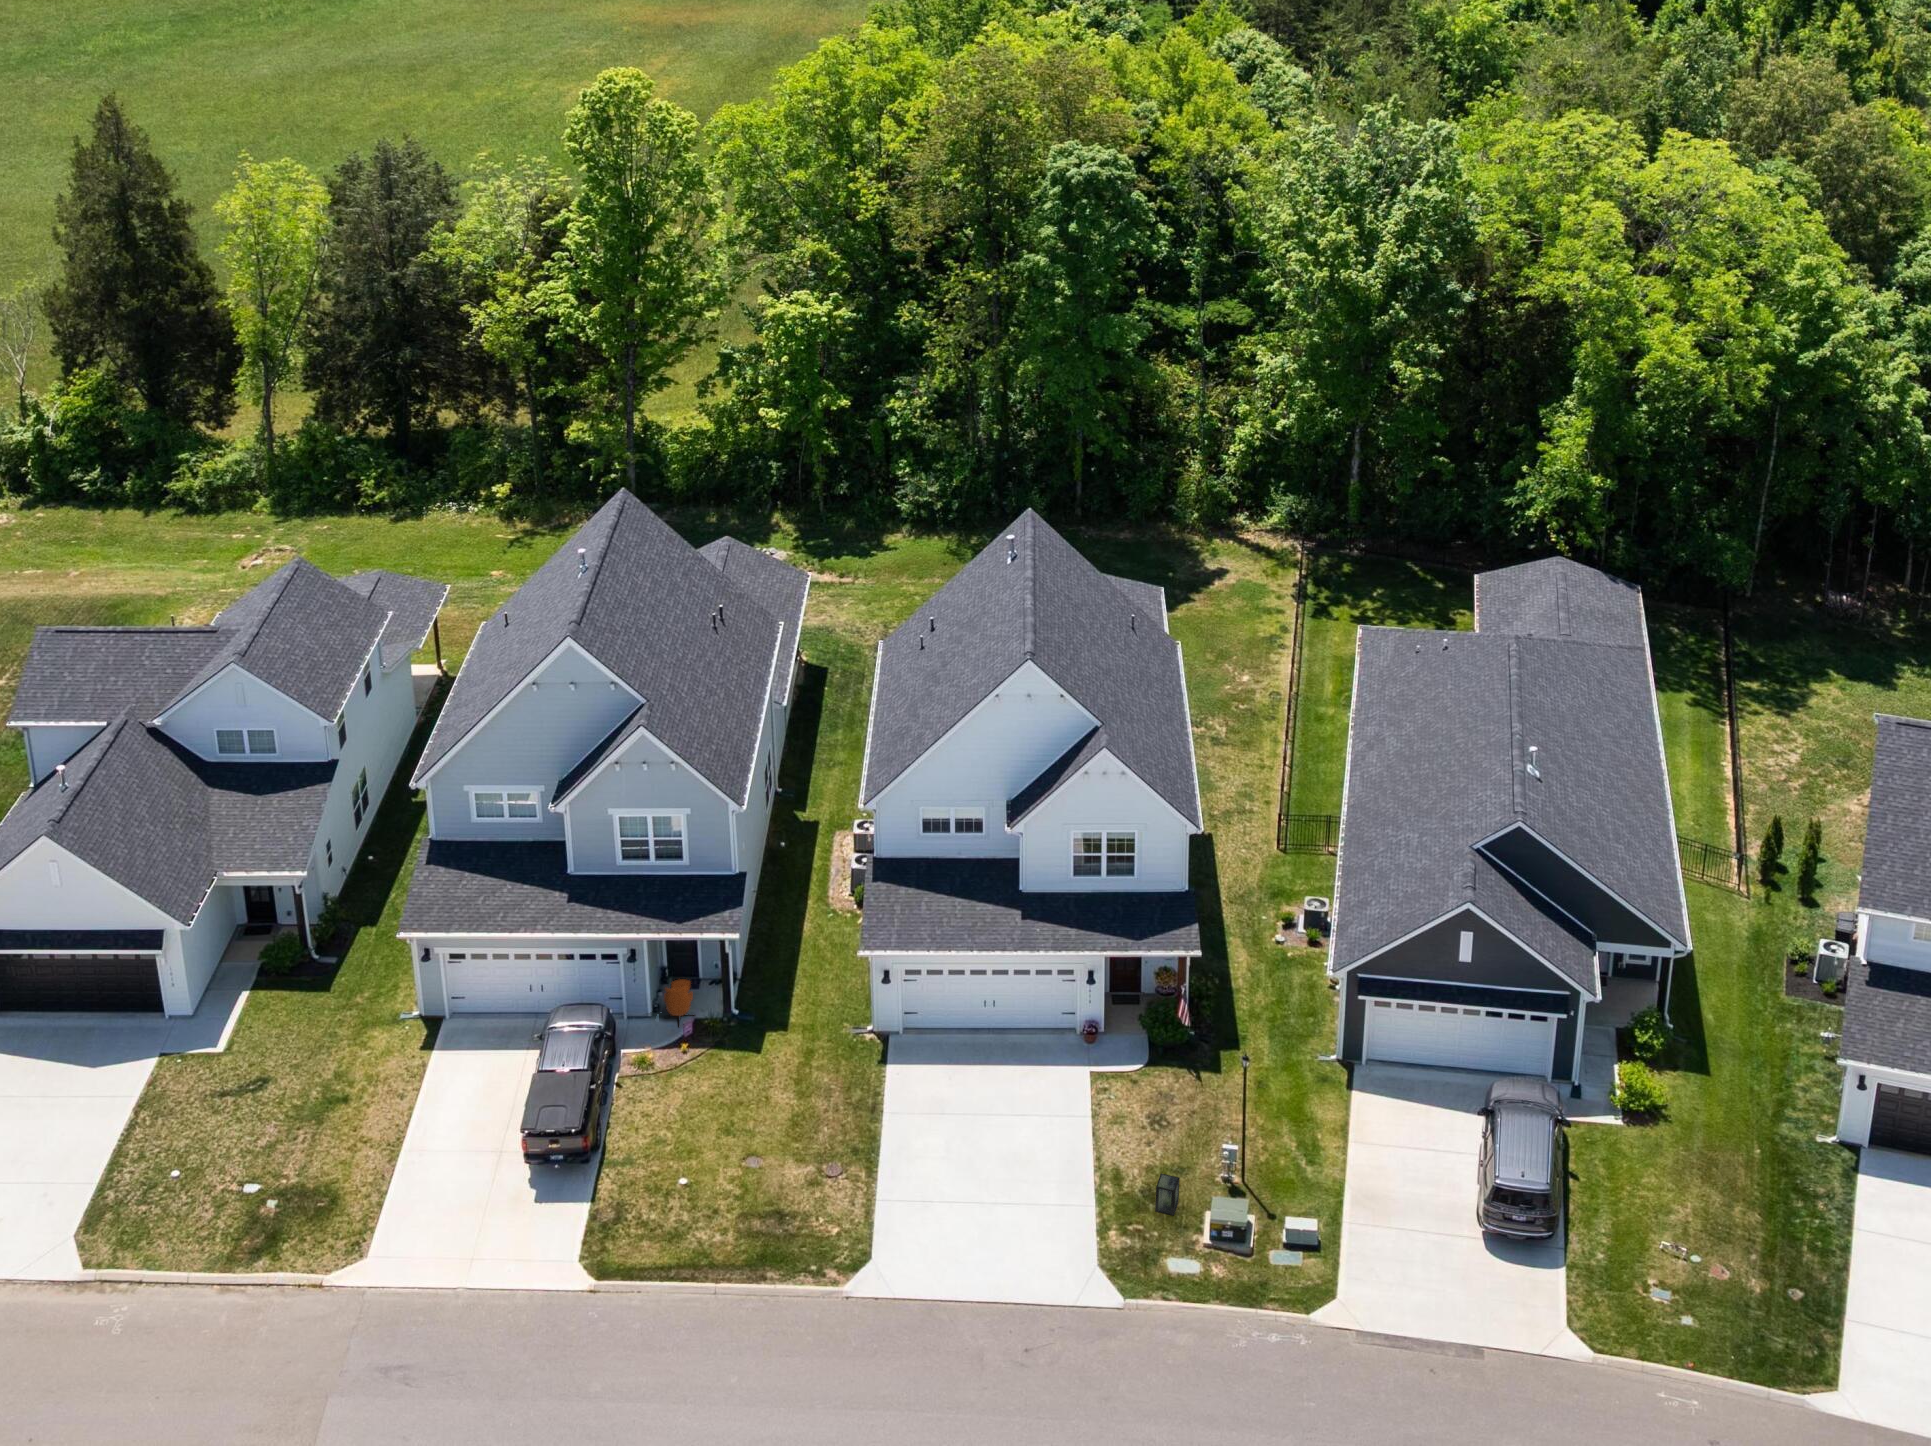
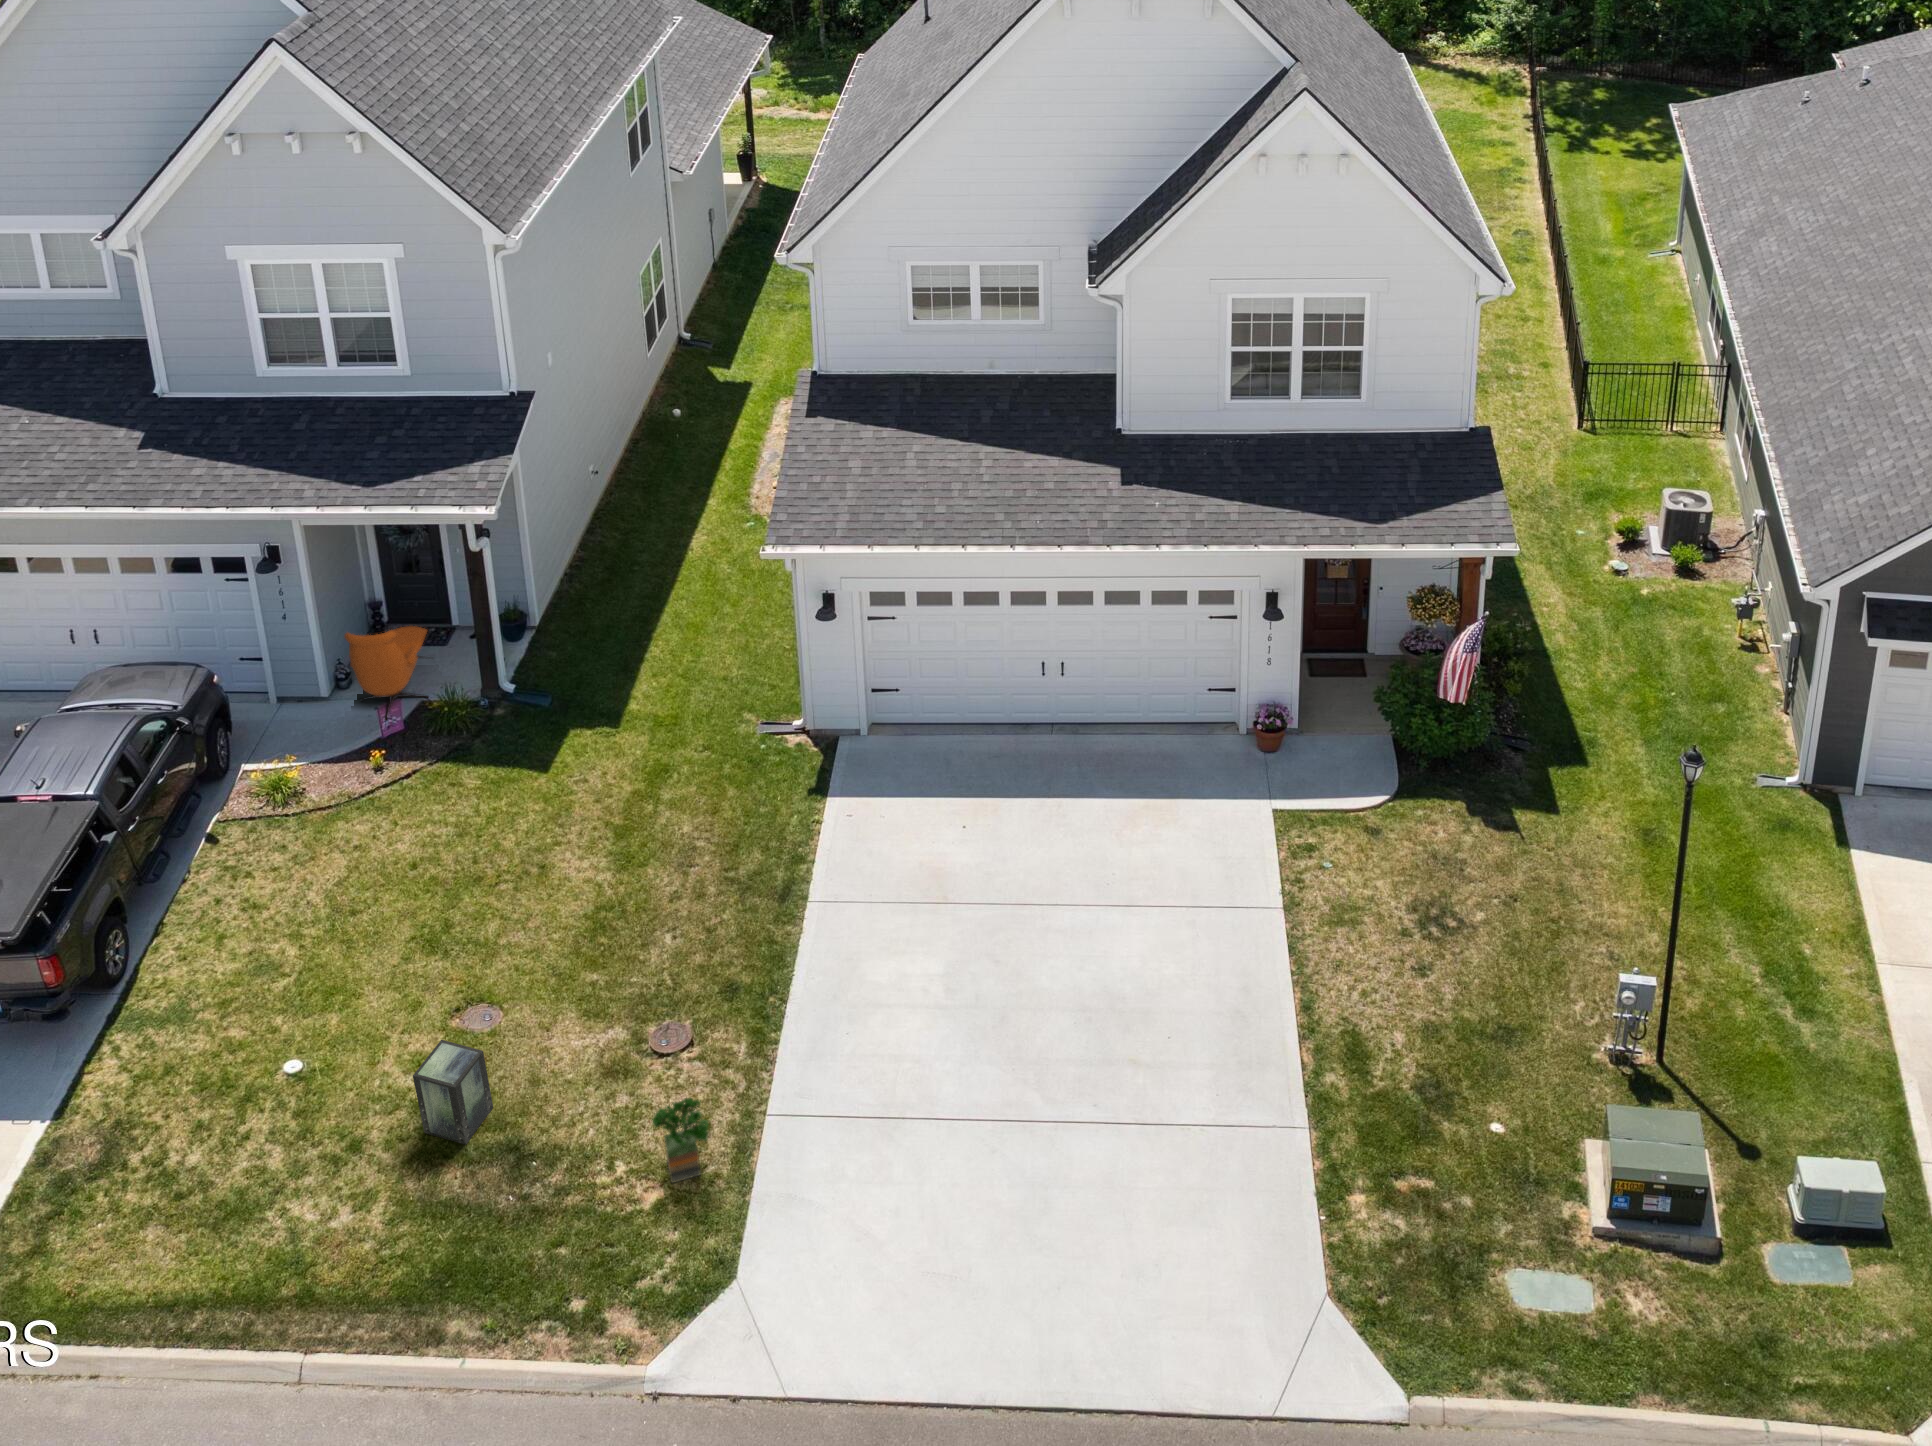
storage box: present [1155,1173,1180,1216] -> present [413,1040,493,1145]
potted tree: none [836,1192,859,1227] -> present [652,1098,709,1183]

